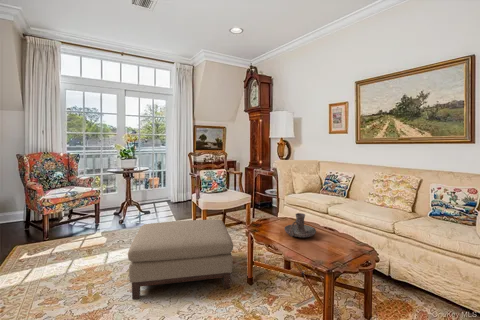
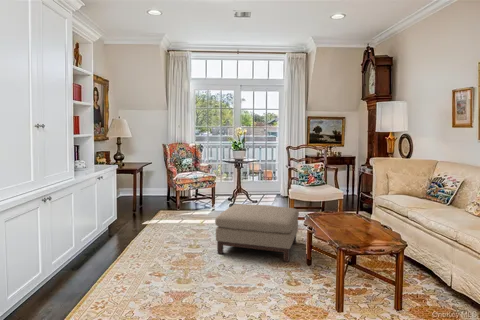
candle holder: present [284,213,316,237] -> none [330,206,361,227]

